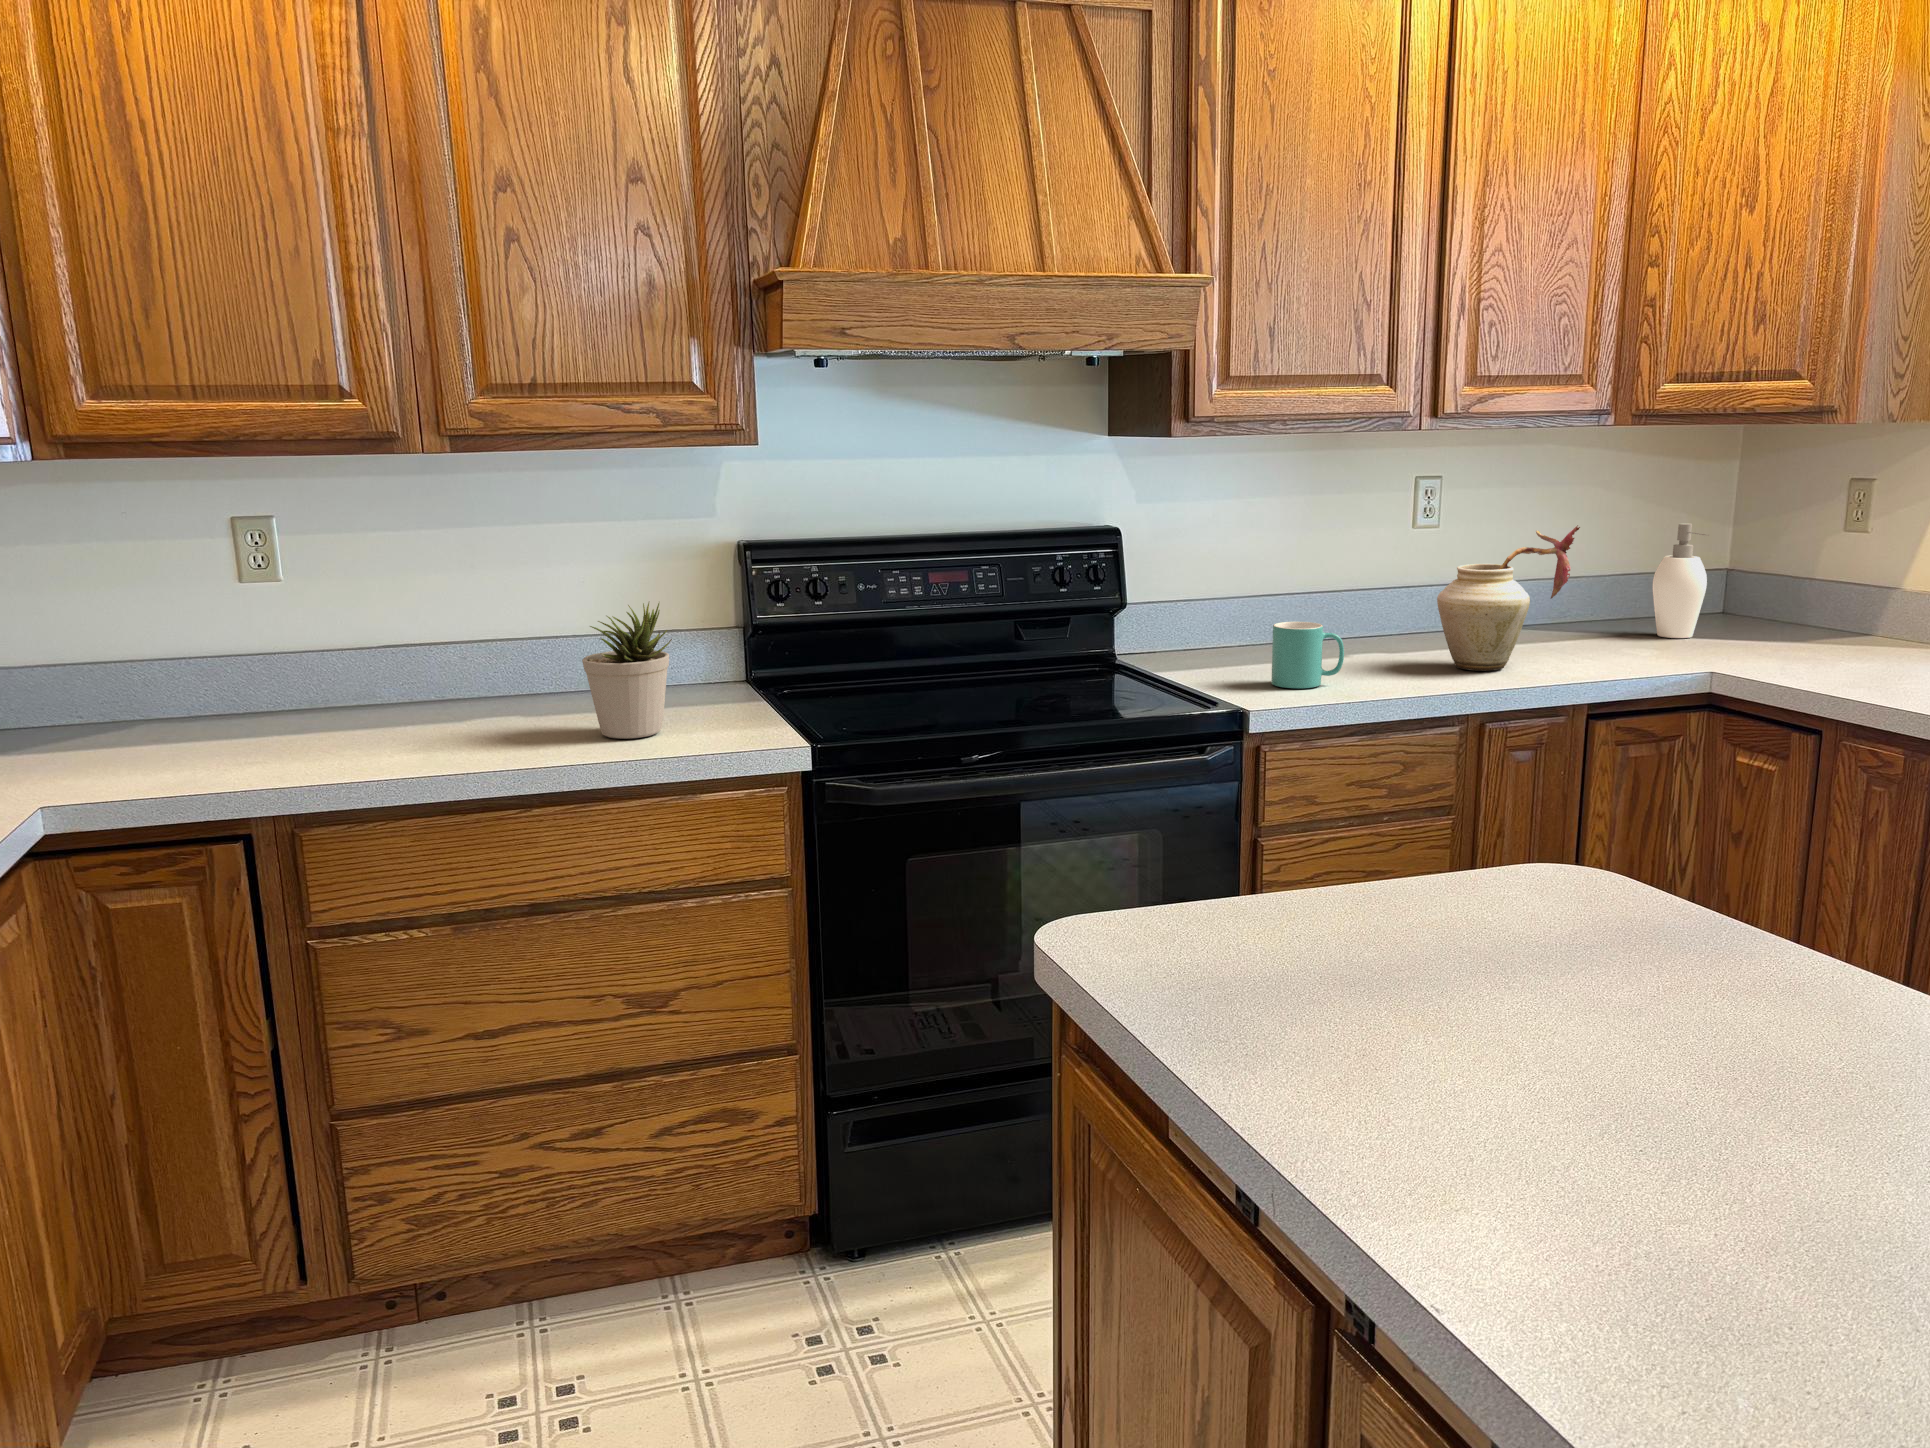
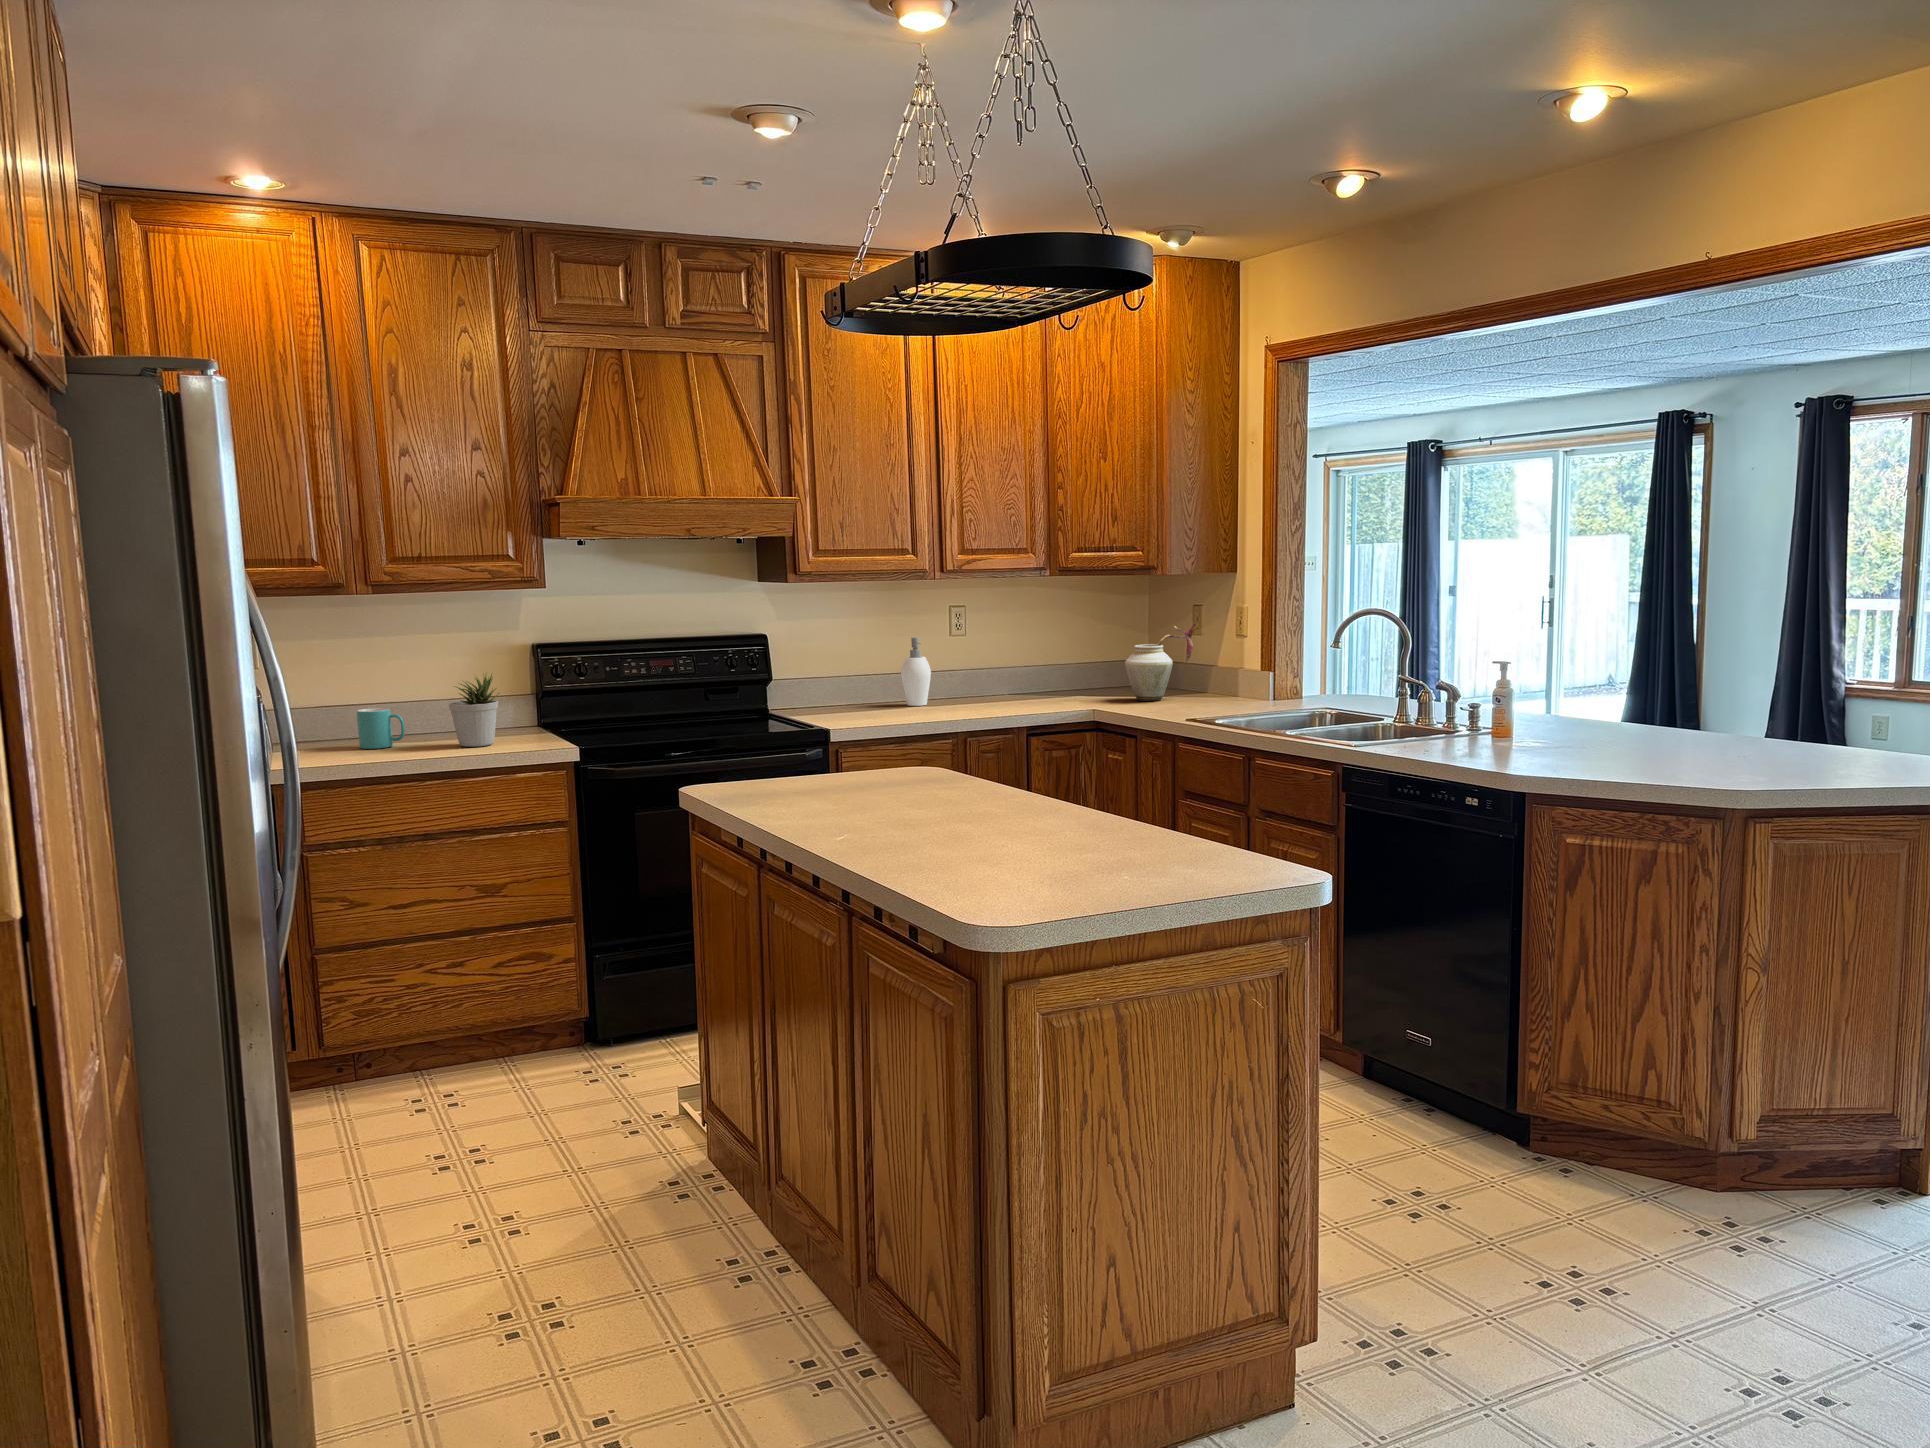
soap dispenser: present [1653,523,1709,638] -> present [901,637,931,706]
vase: present [1437,525,1580,671] -> present [1125,623,1196,701]
mug: present [1271,622,1344,688] -> present [357,708,405,749]

